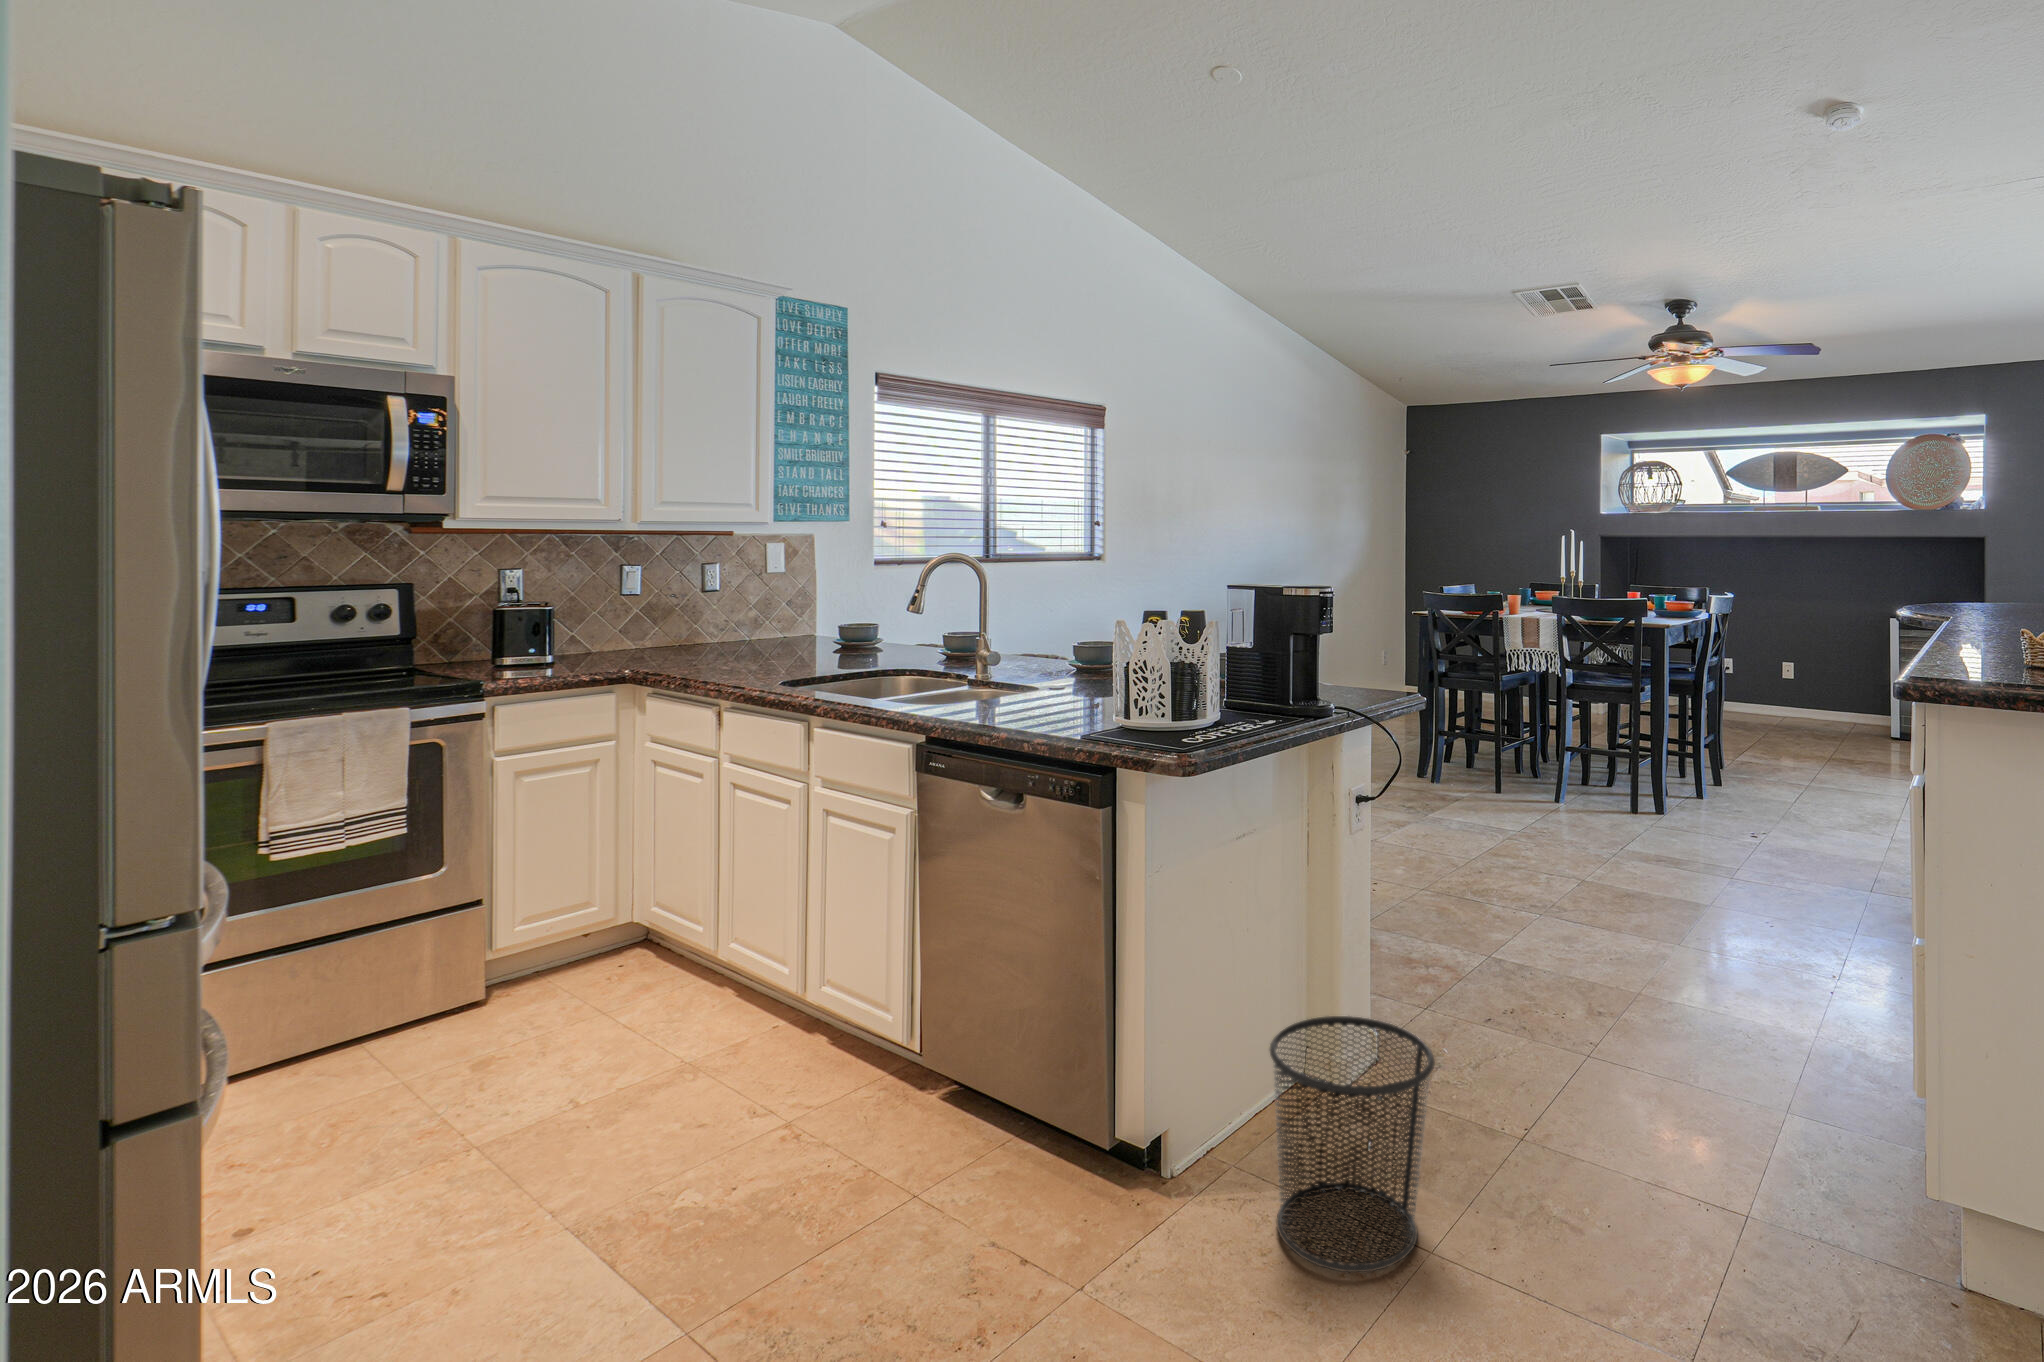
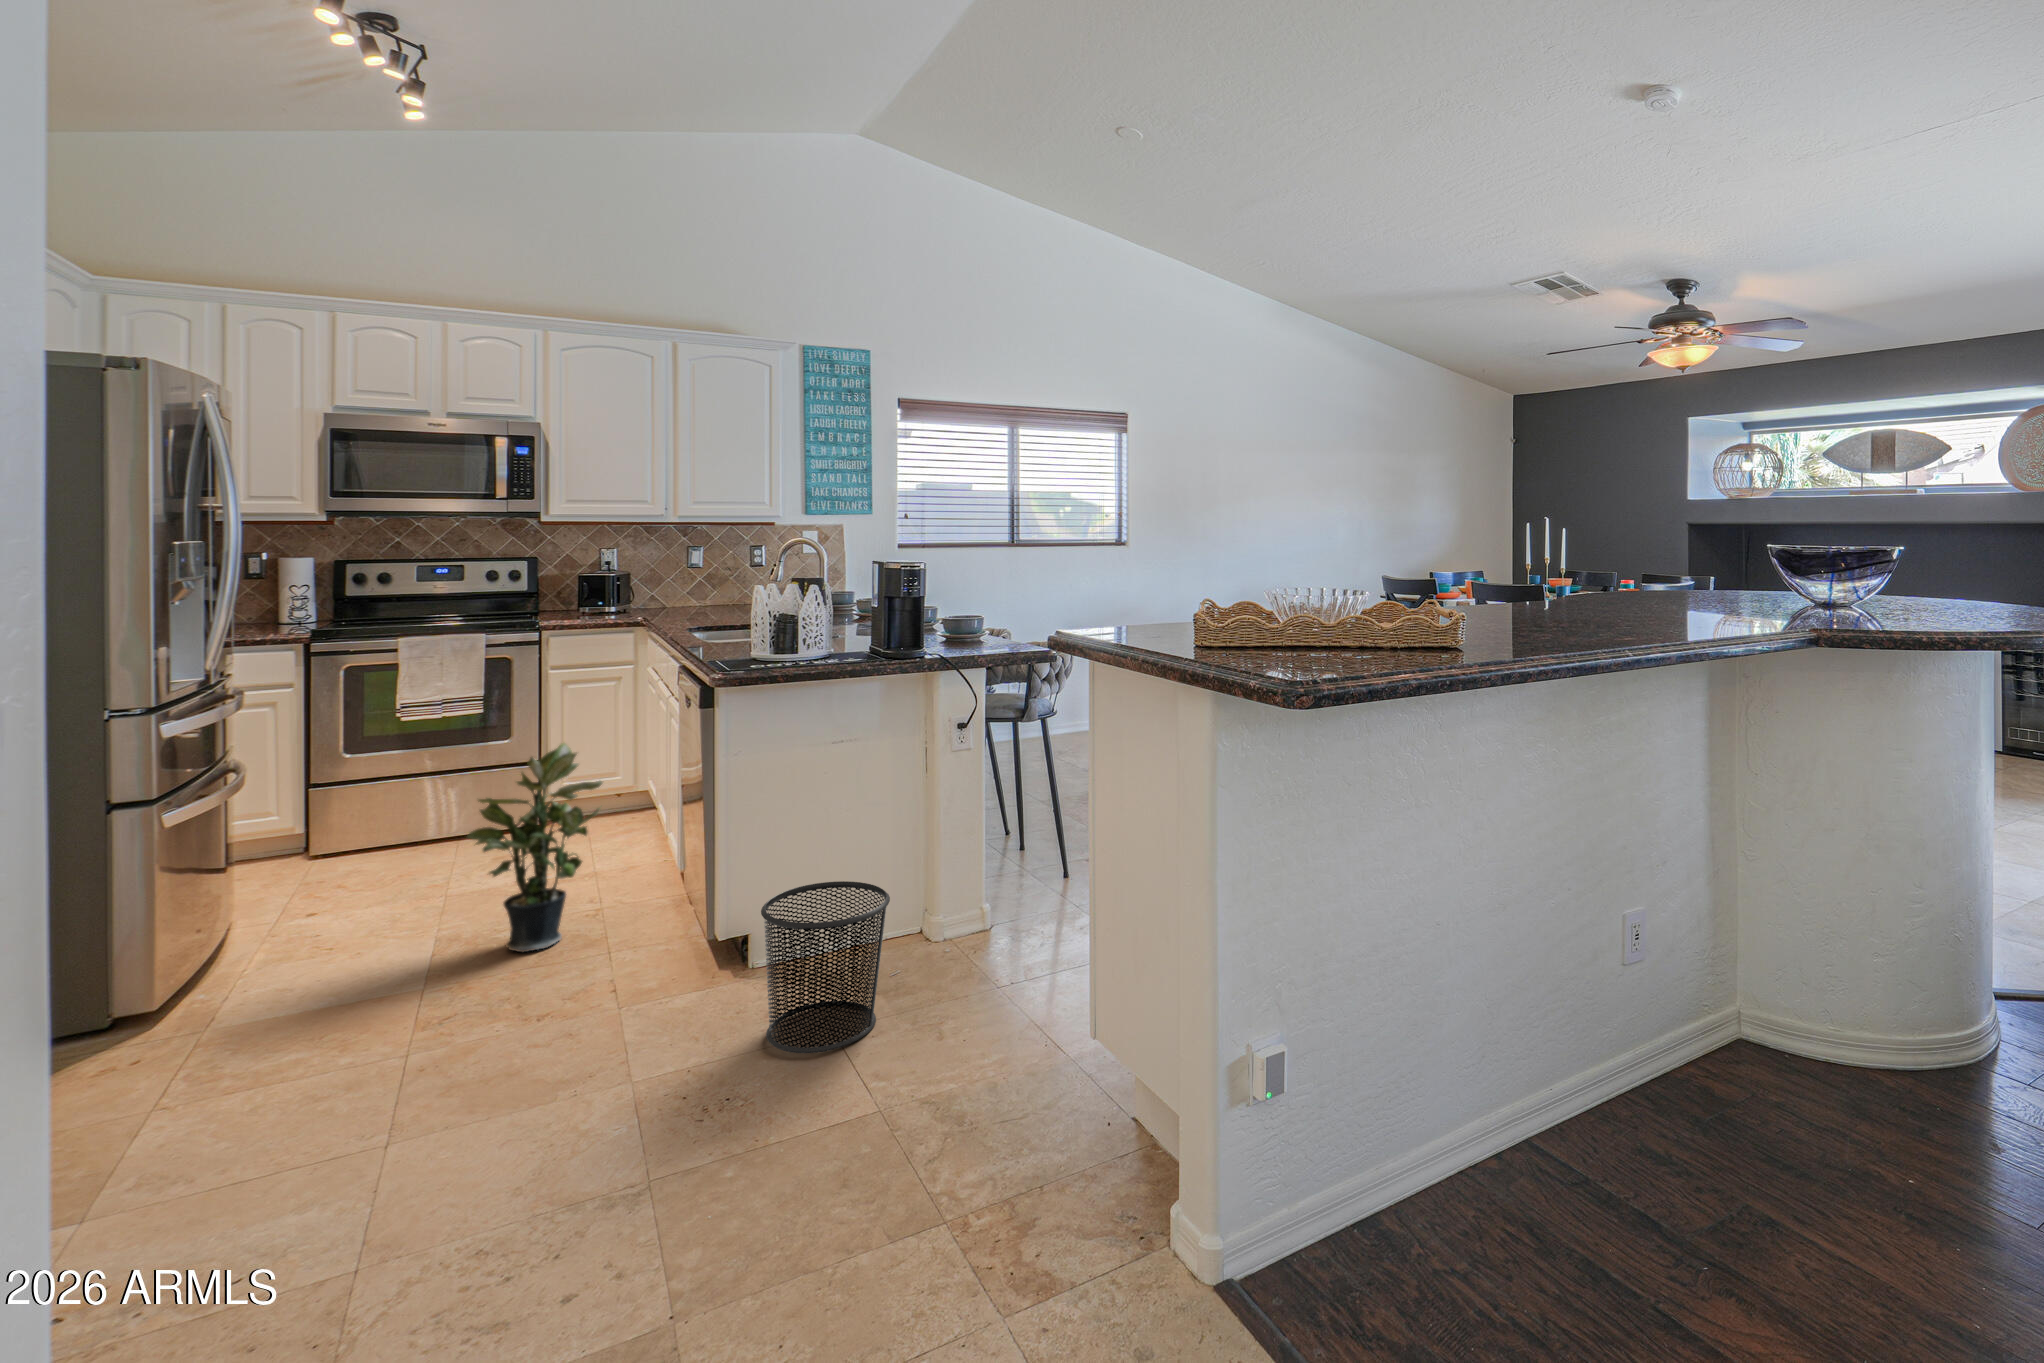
potted plant: none [627,866,816,1209] -> present [467,743,602,952]

